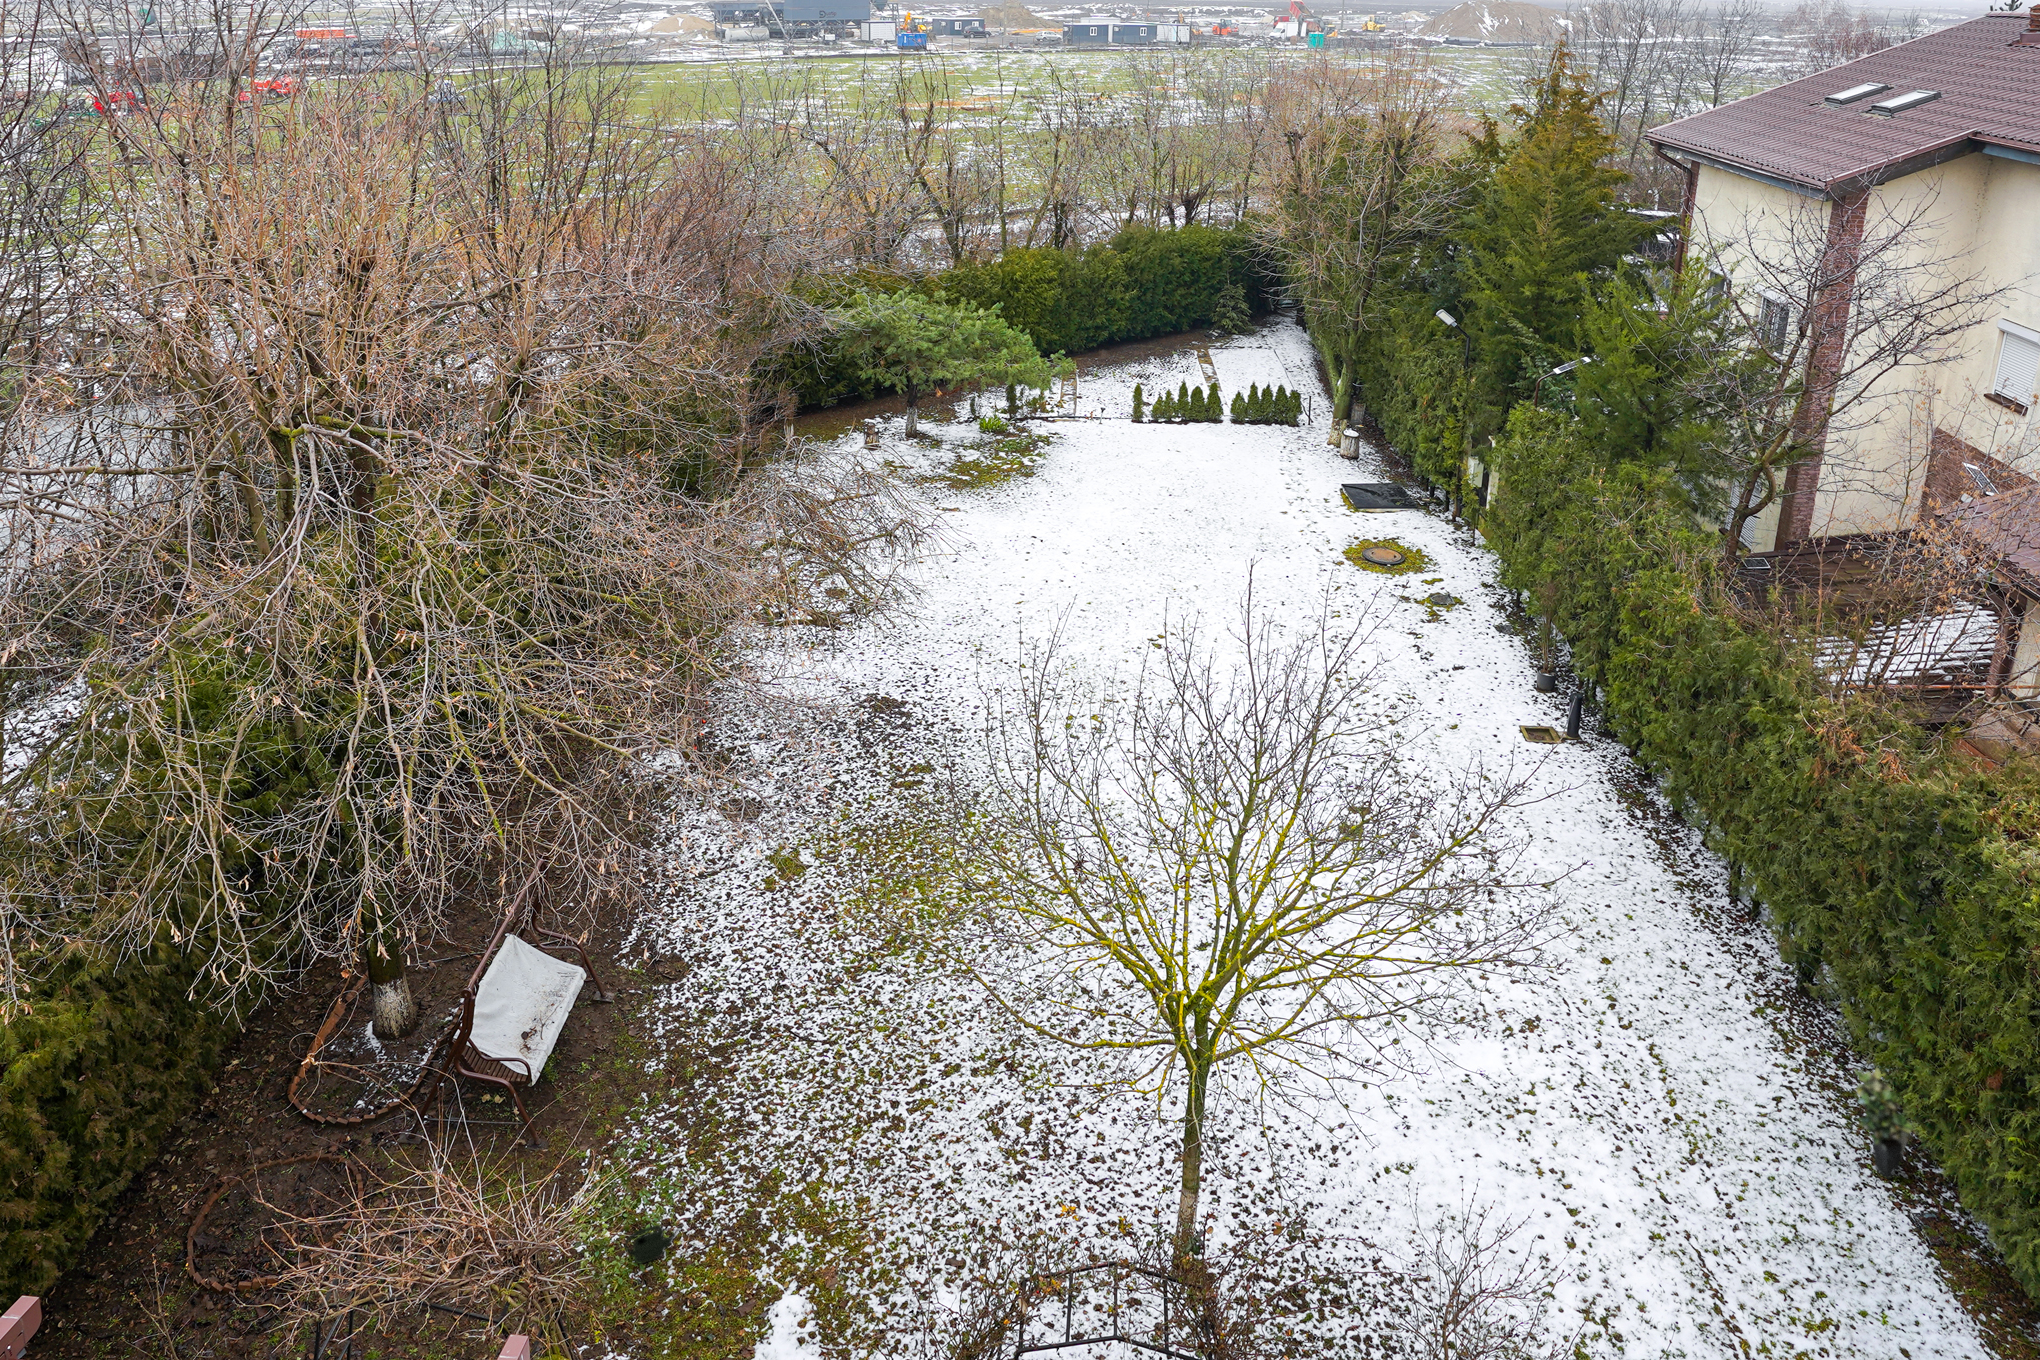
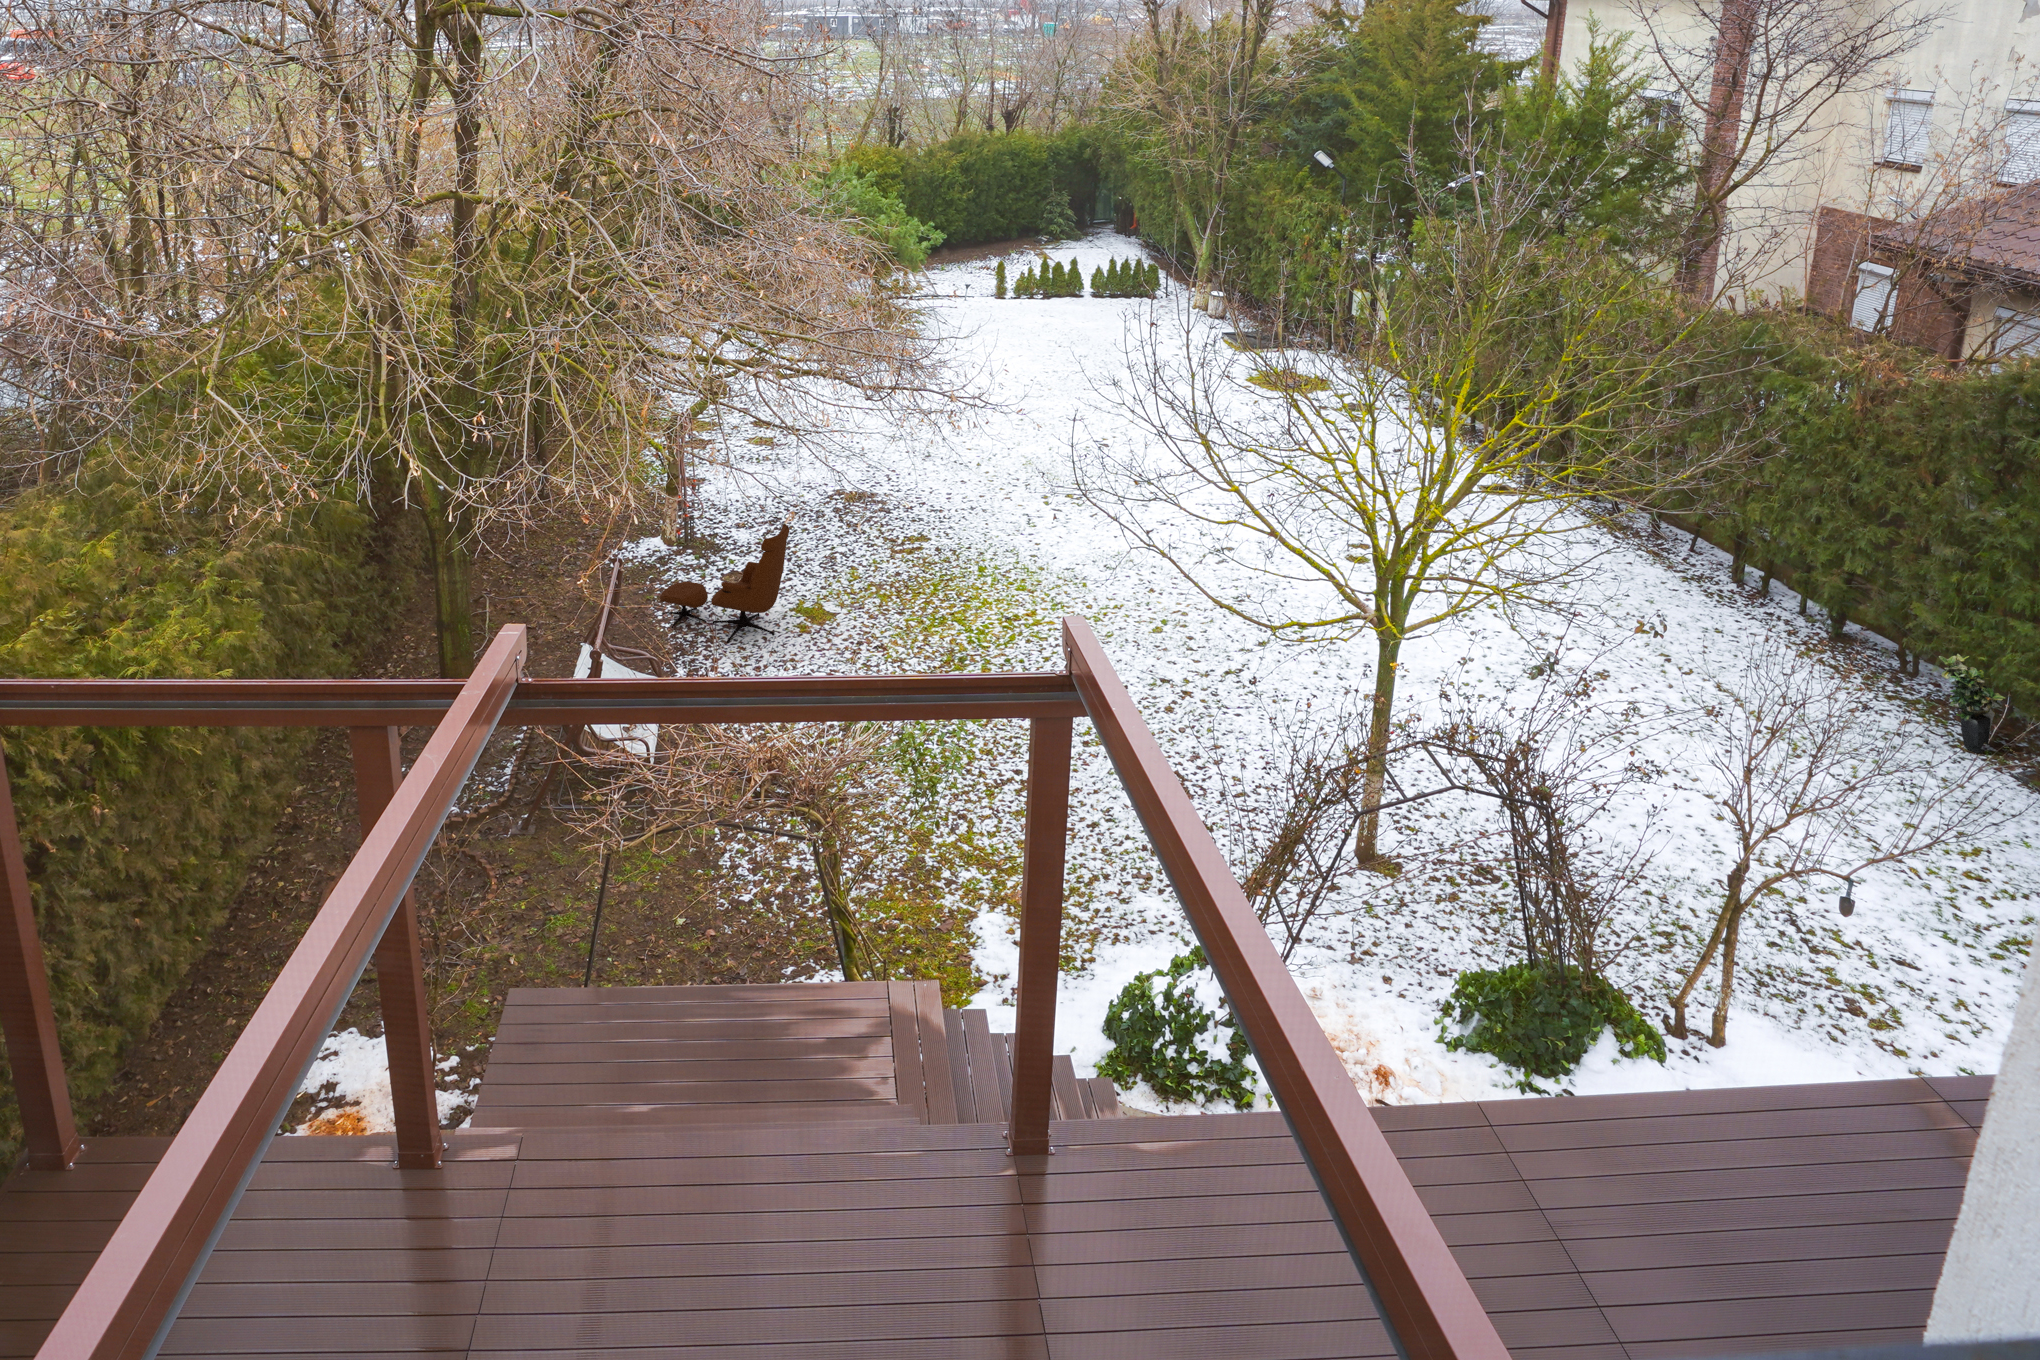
lounge chair: none [641,790,752,901] -> present [660,524,789,643]
watering can: present [625,1225,683,1264] -> none [801,861,856,901]

